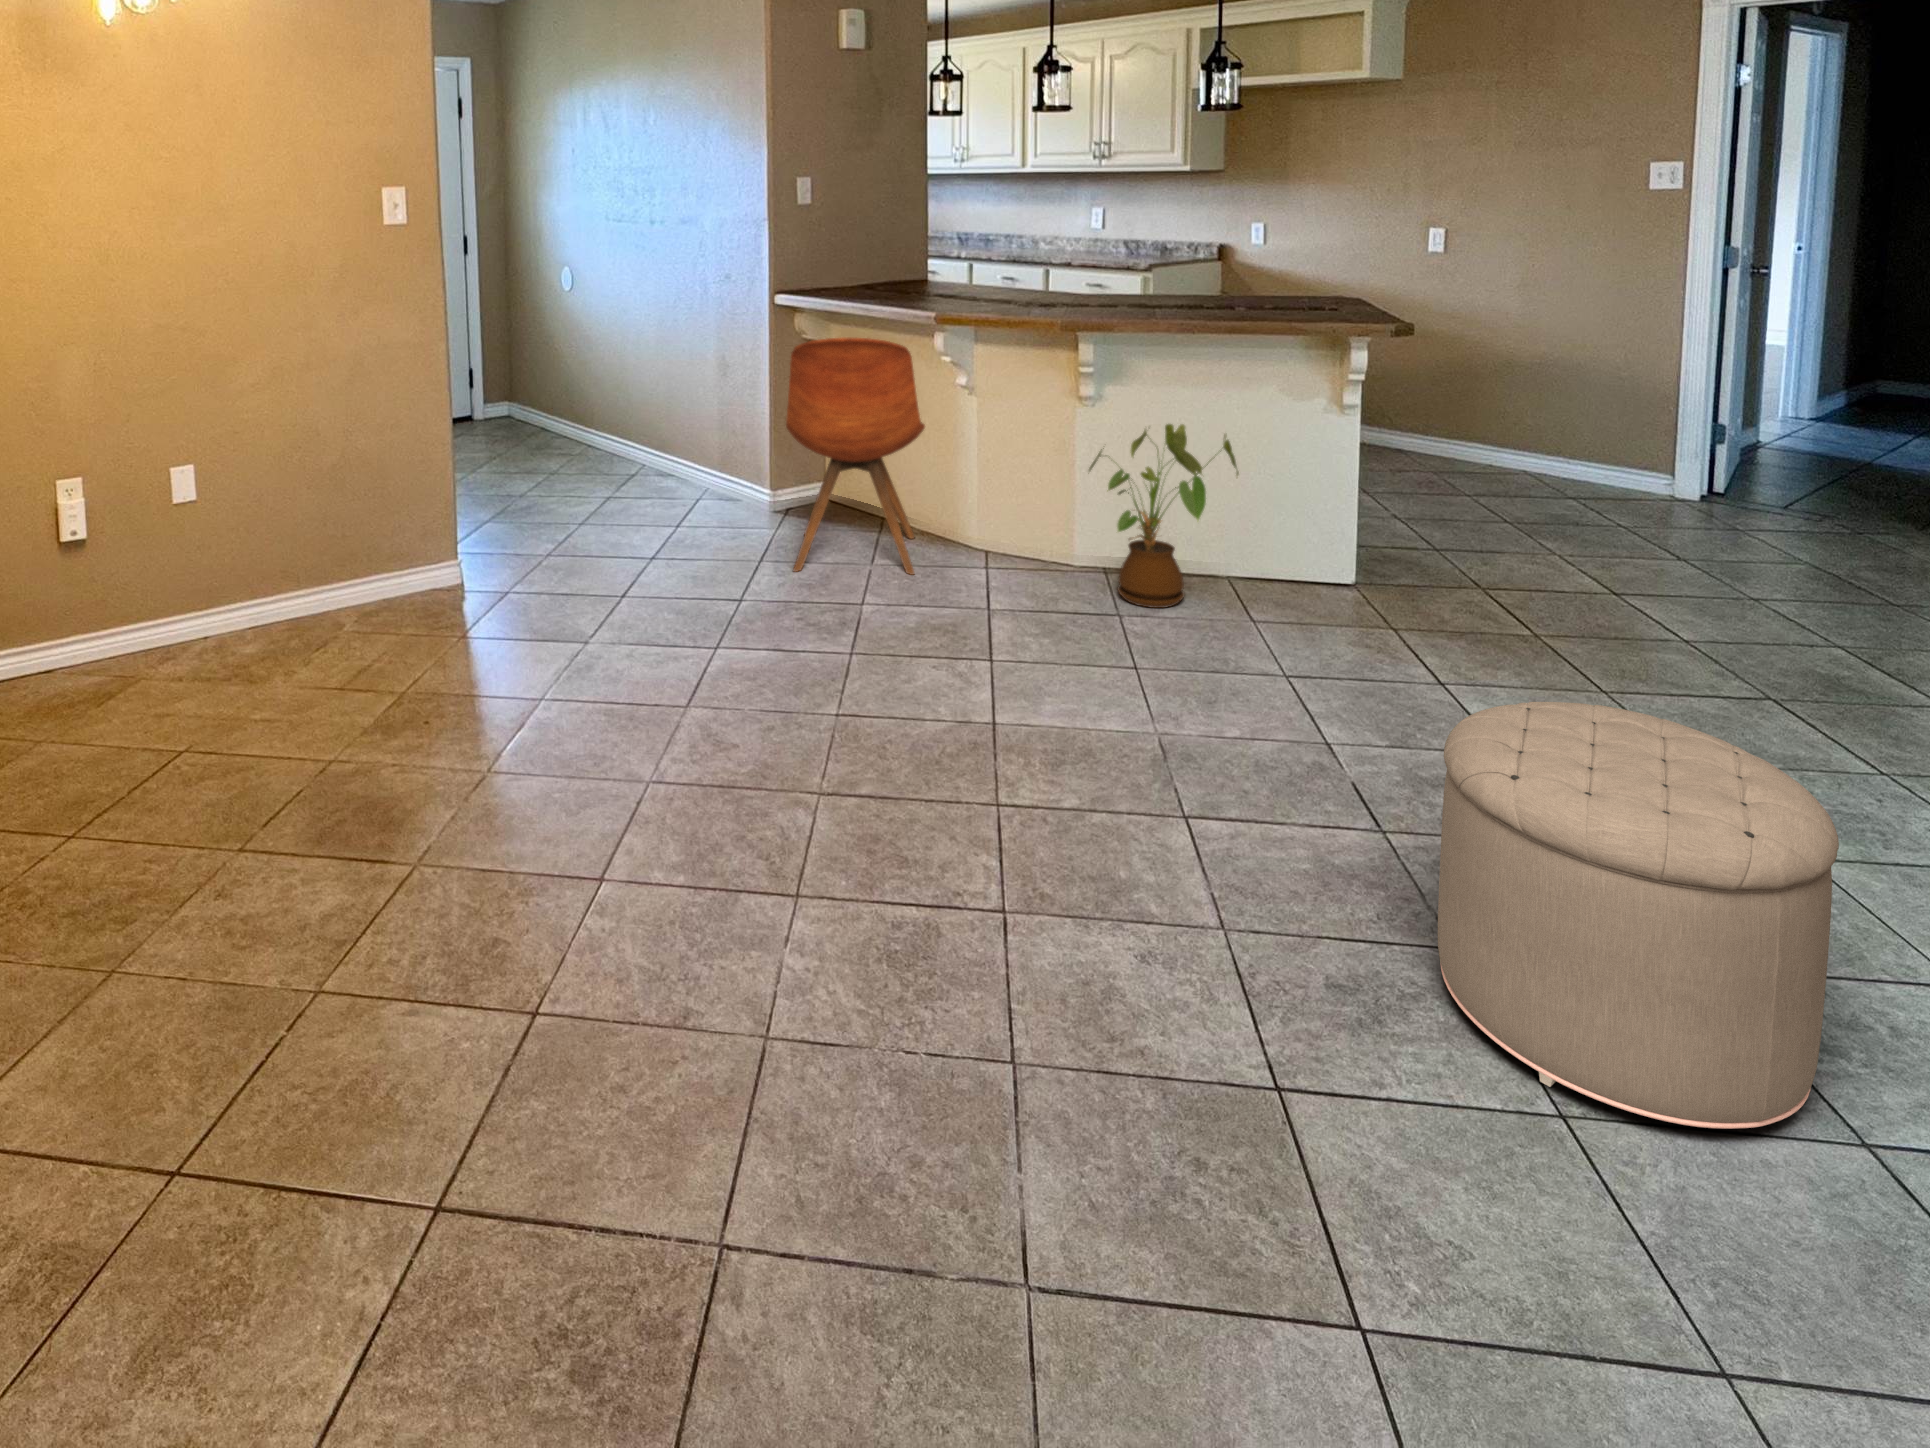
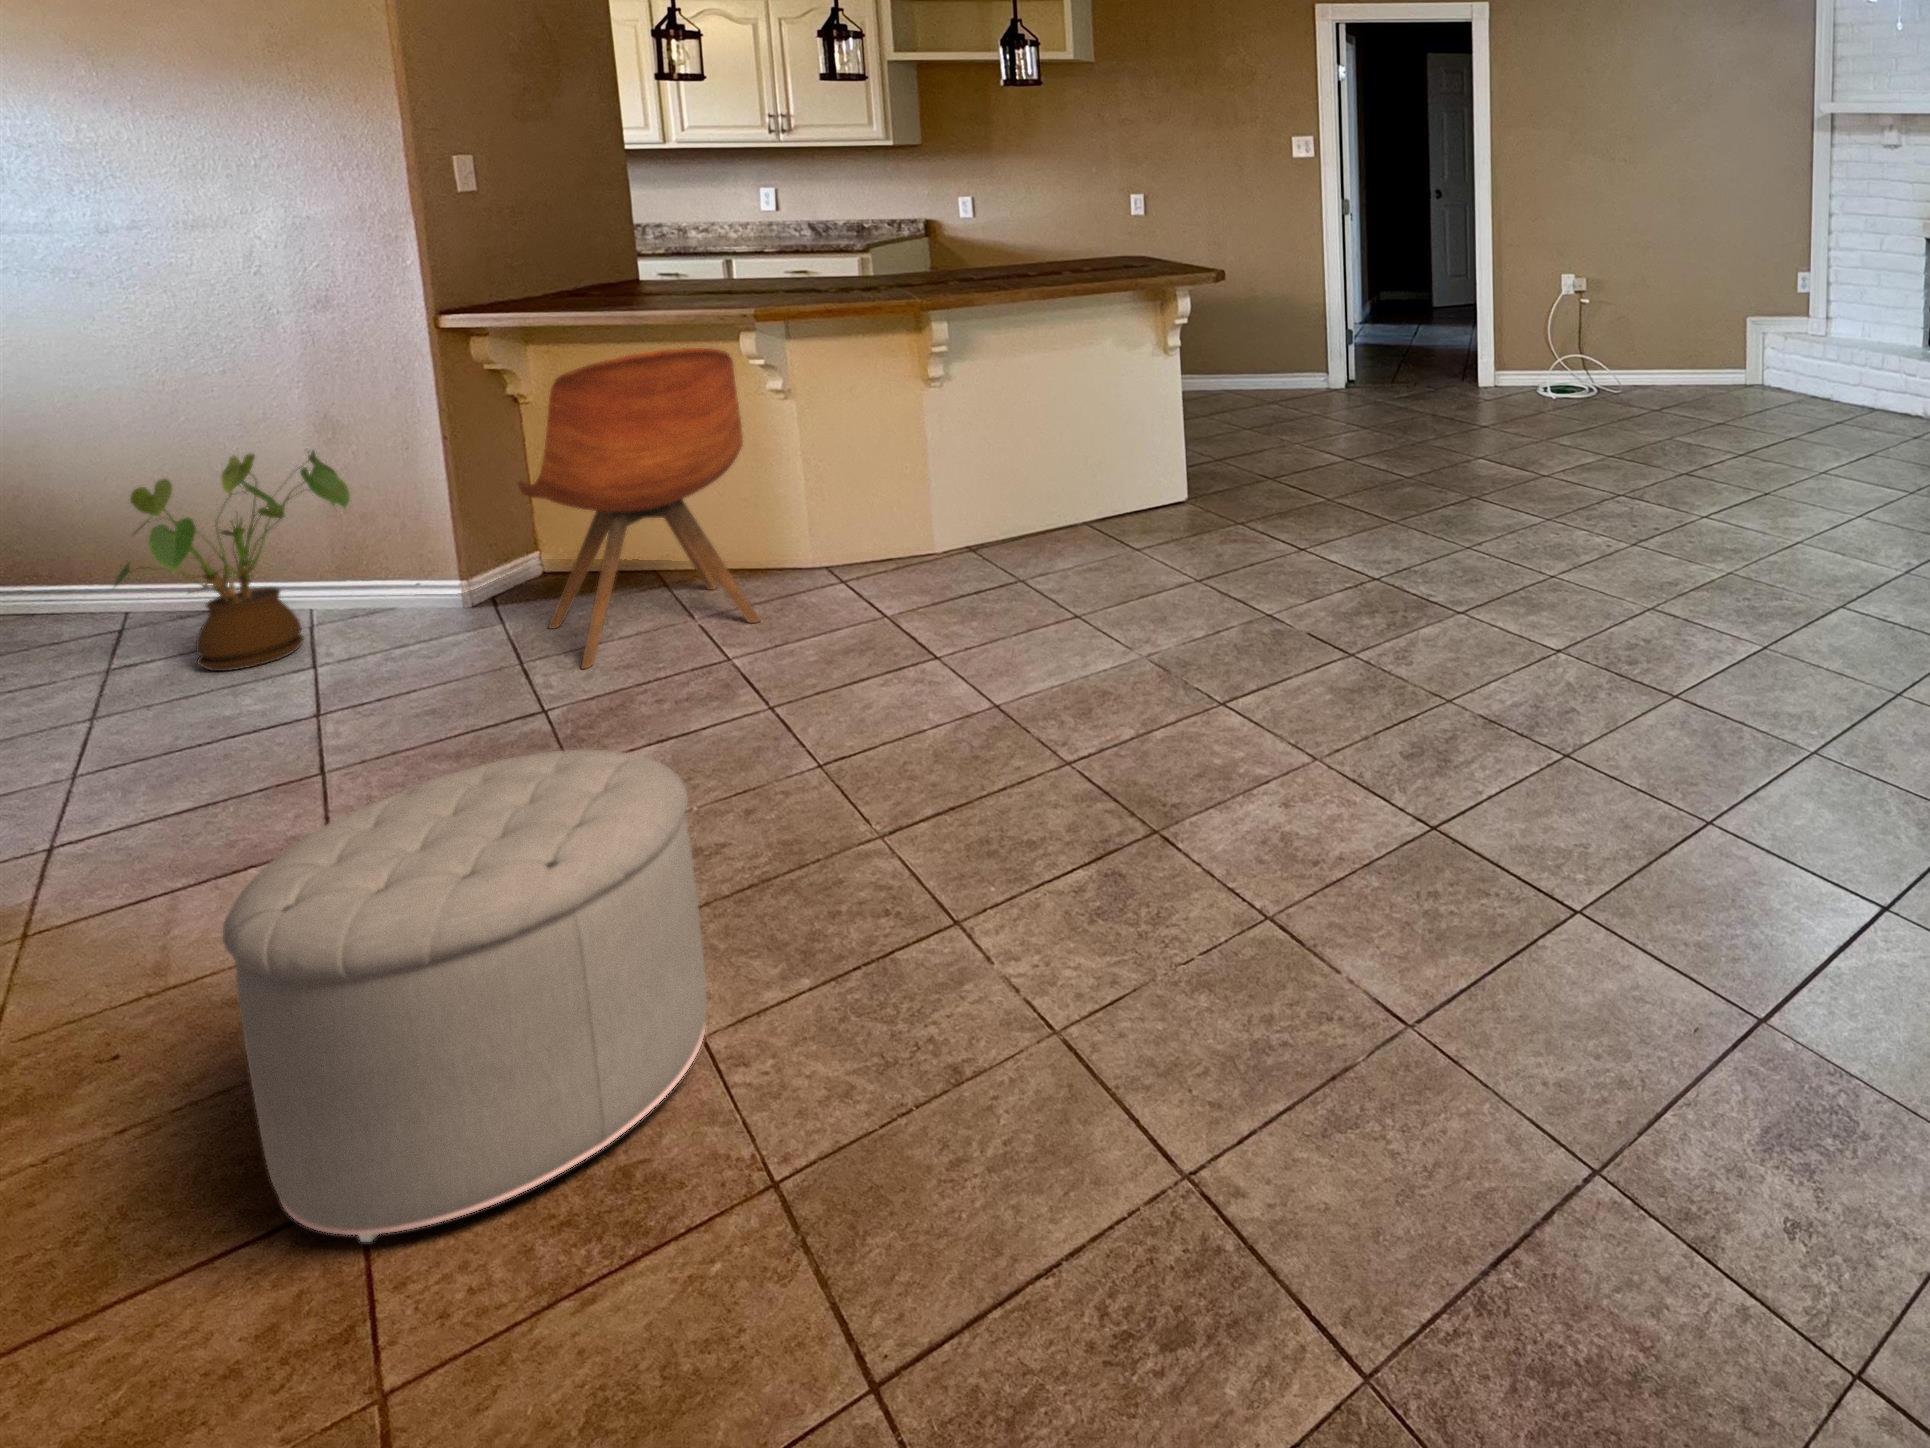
house plant: present [1089,424,1239,608] -> present [115,451,350,671]
ottoman: present [1438,702,1839,1129] -> present [223,750,707,1242]

